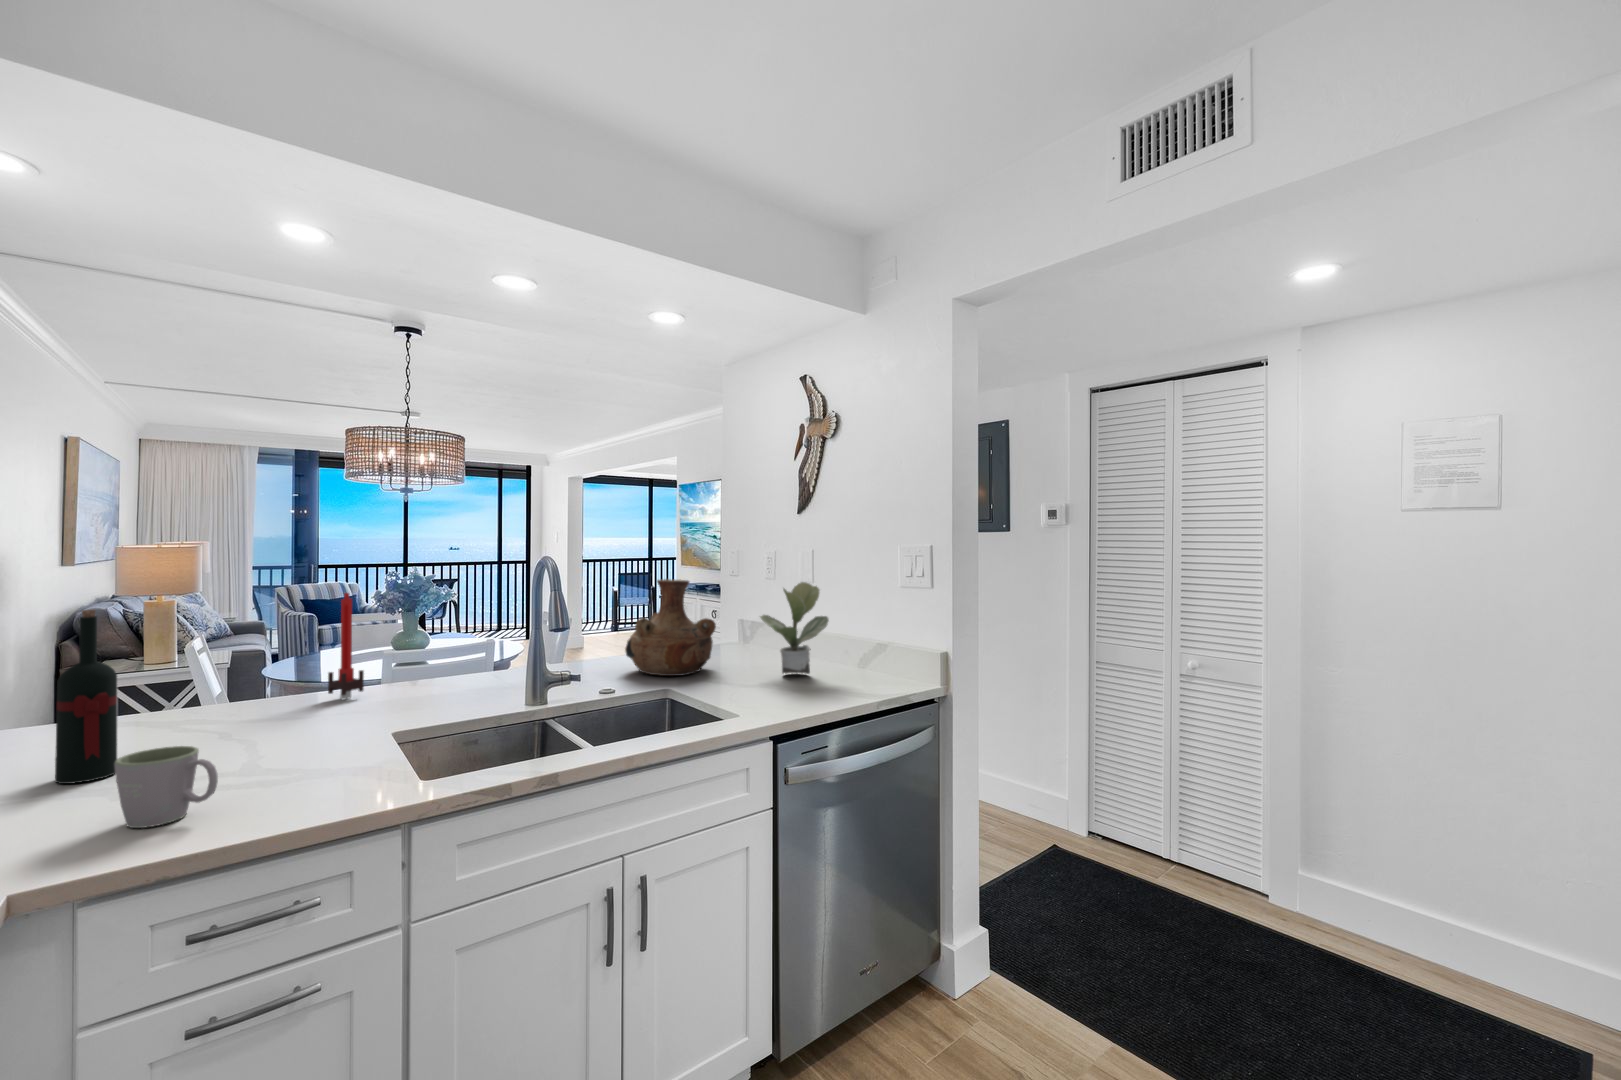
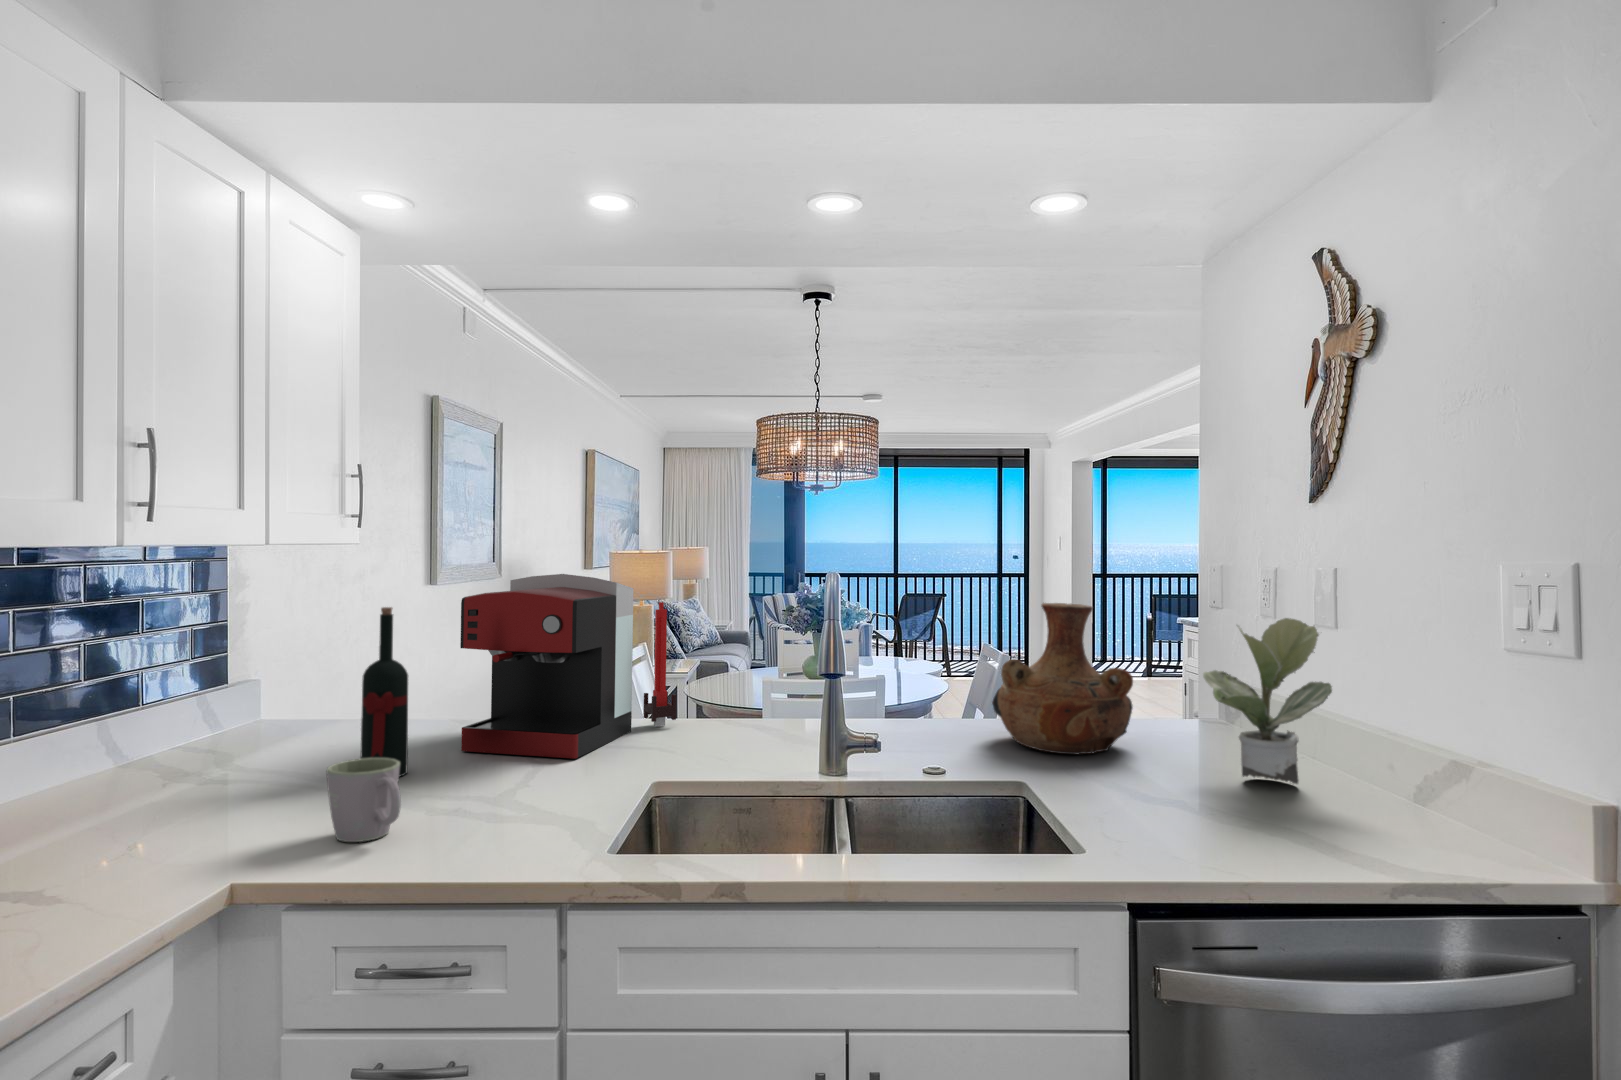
coffee maker: none [153,571,323,745] -> present [460,574,633,758]

